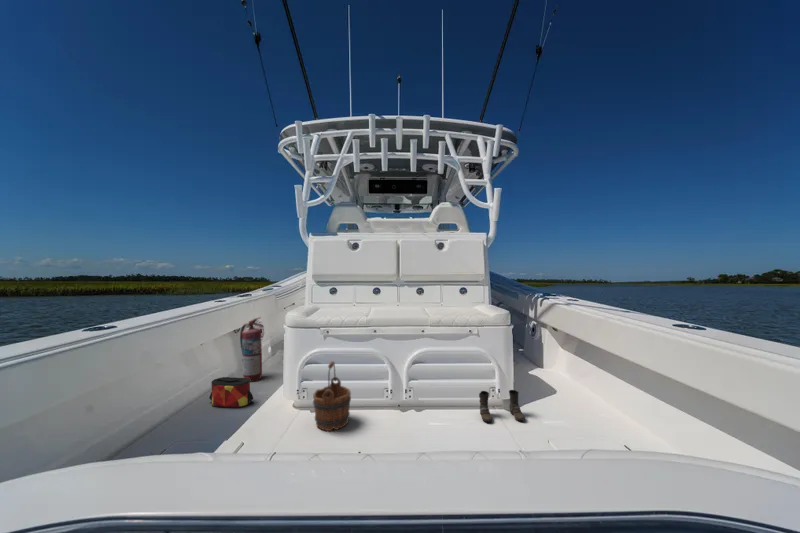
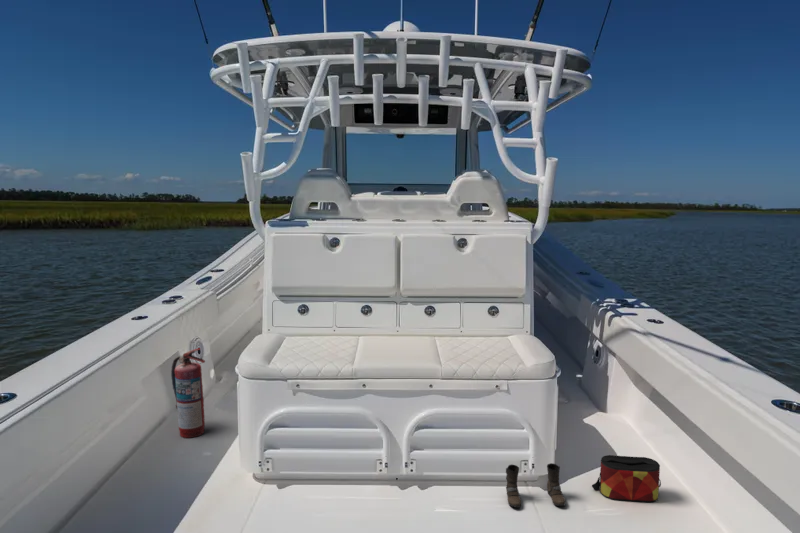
wooden bucket: present [313,362,351,431] -> none [281,427,332,518]
bag: present [209,377,253,408] -> present [592,455,661,502]

